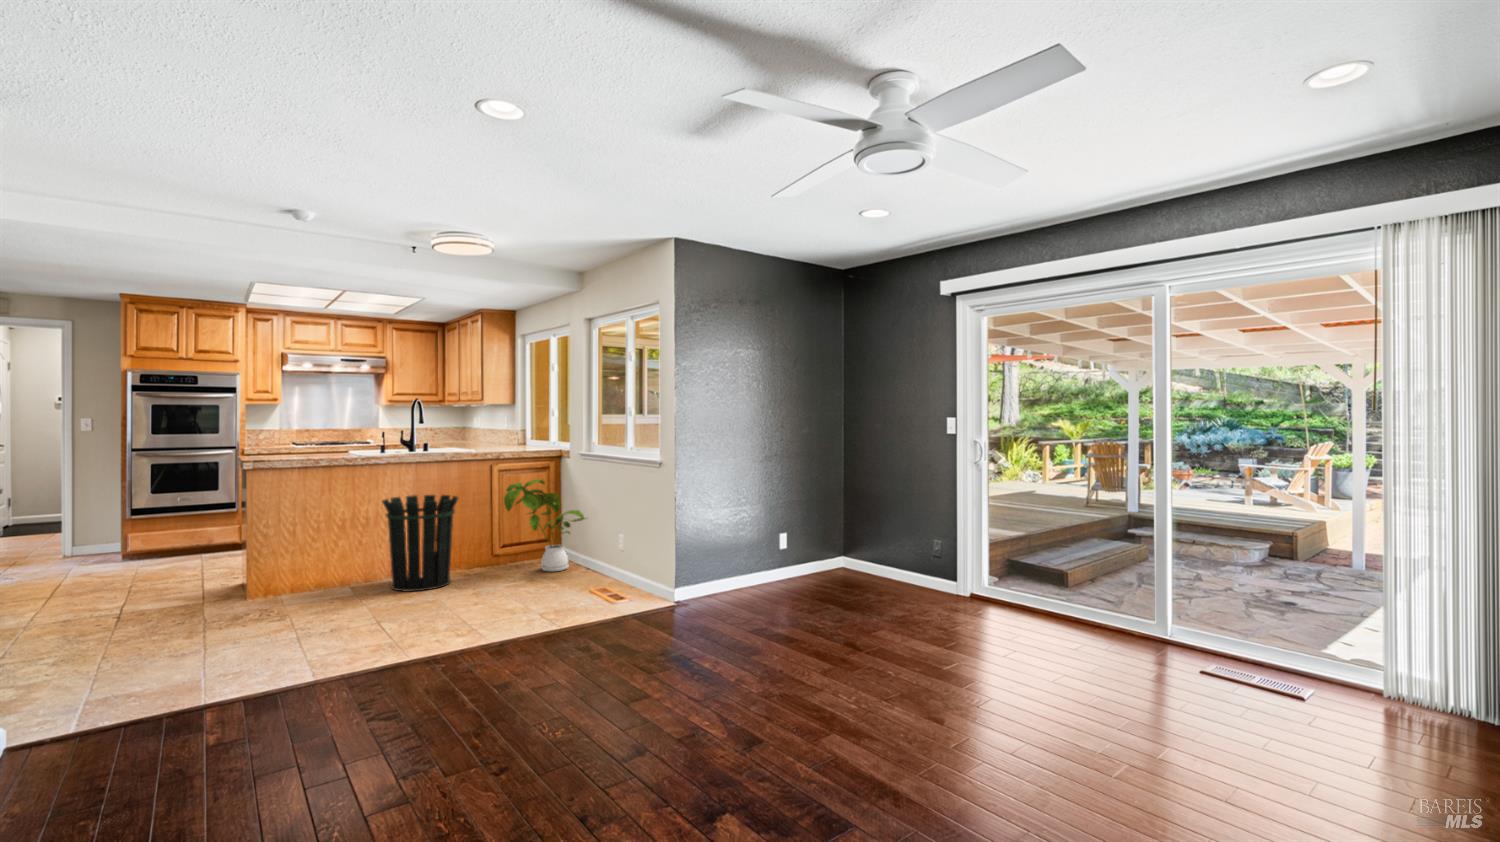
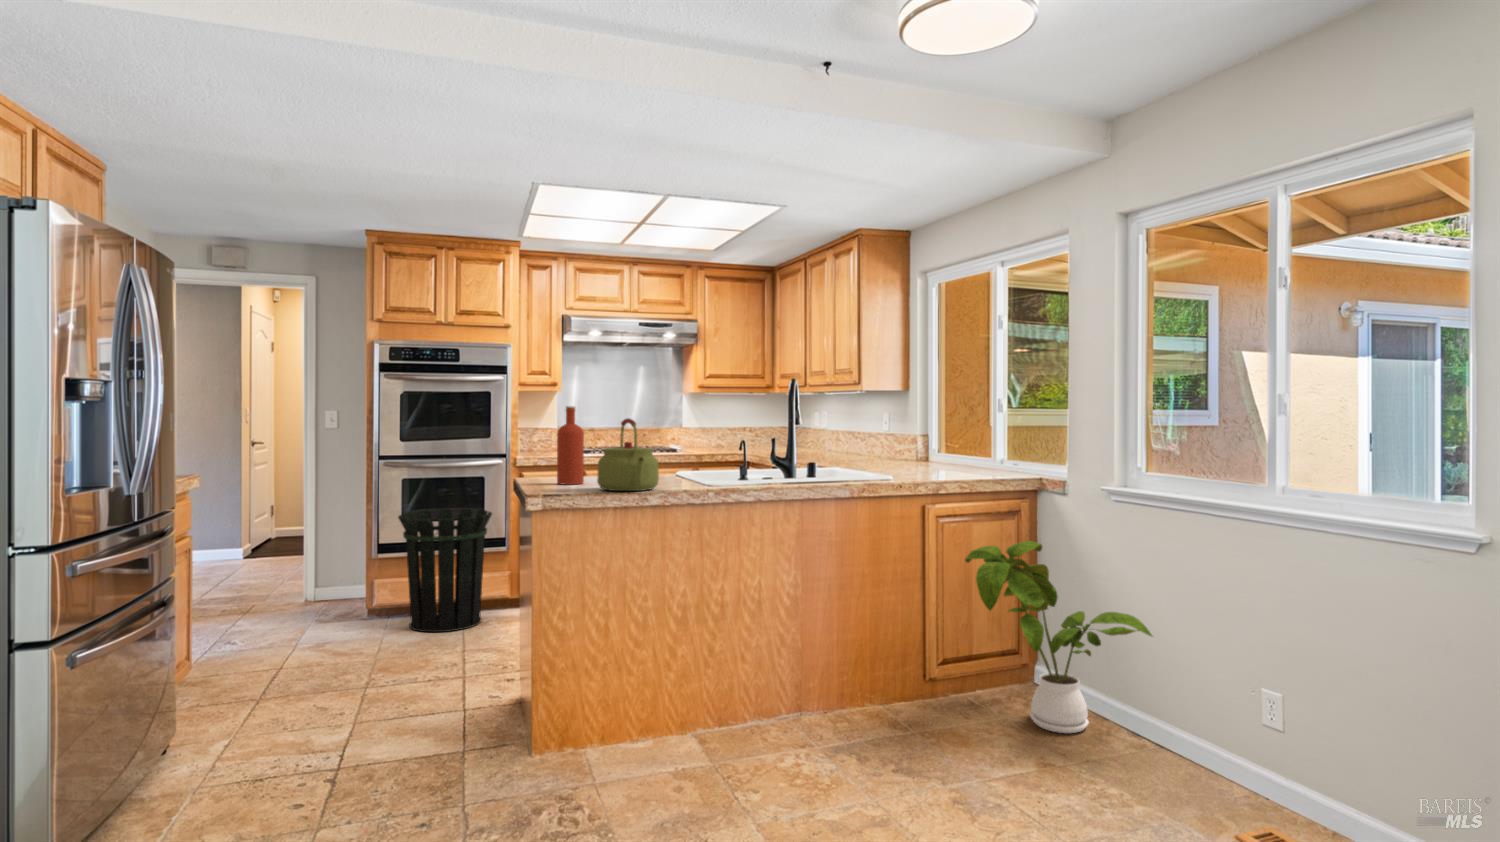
bottle: none [265,414,283,458] -> present [557,407,584,485]
kettle: none [287,420,326,458] -> present [597,418,659,491]
waste bin: present [382,495,459,591] -> present [398,509,492,632]

